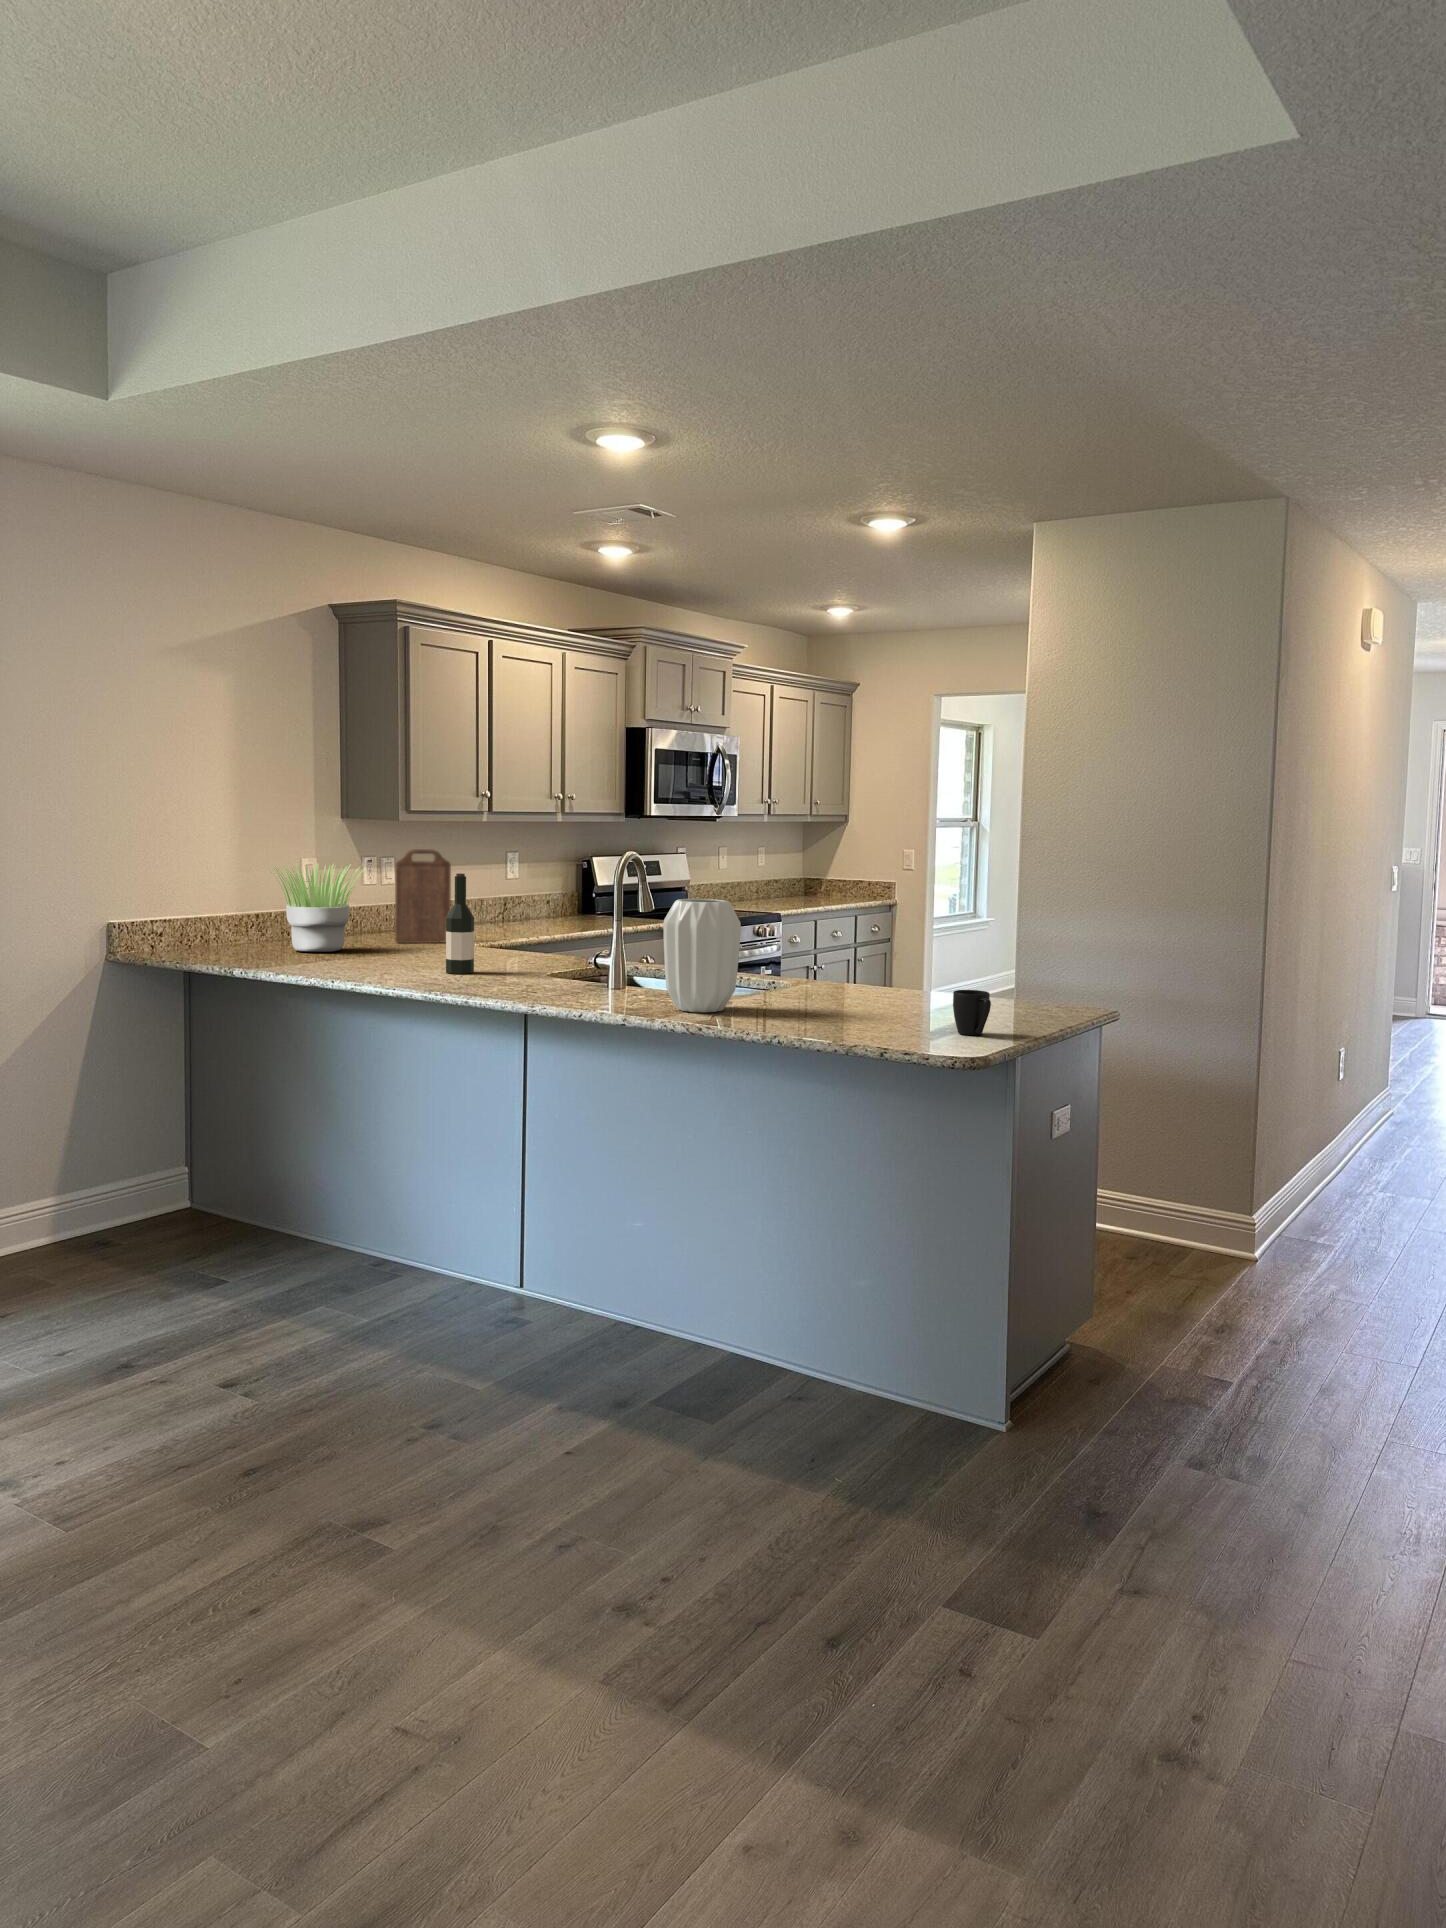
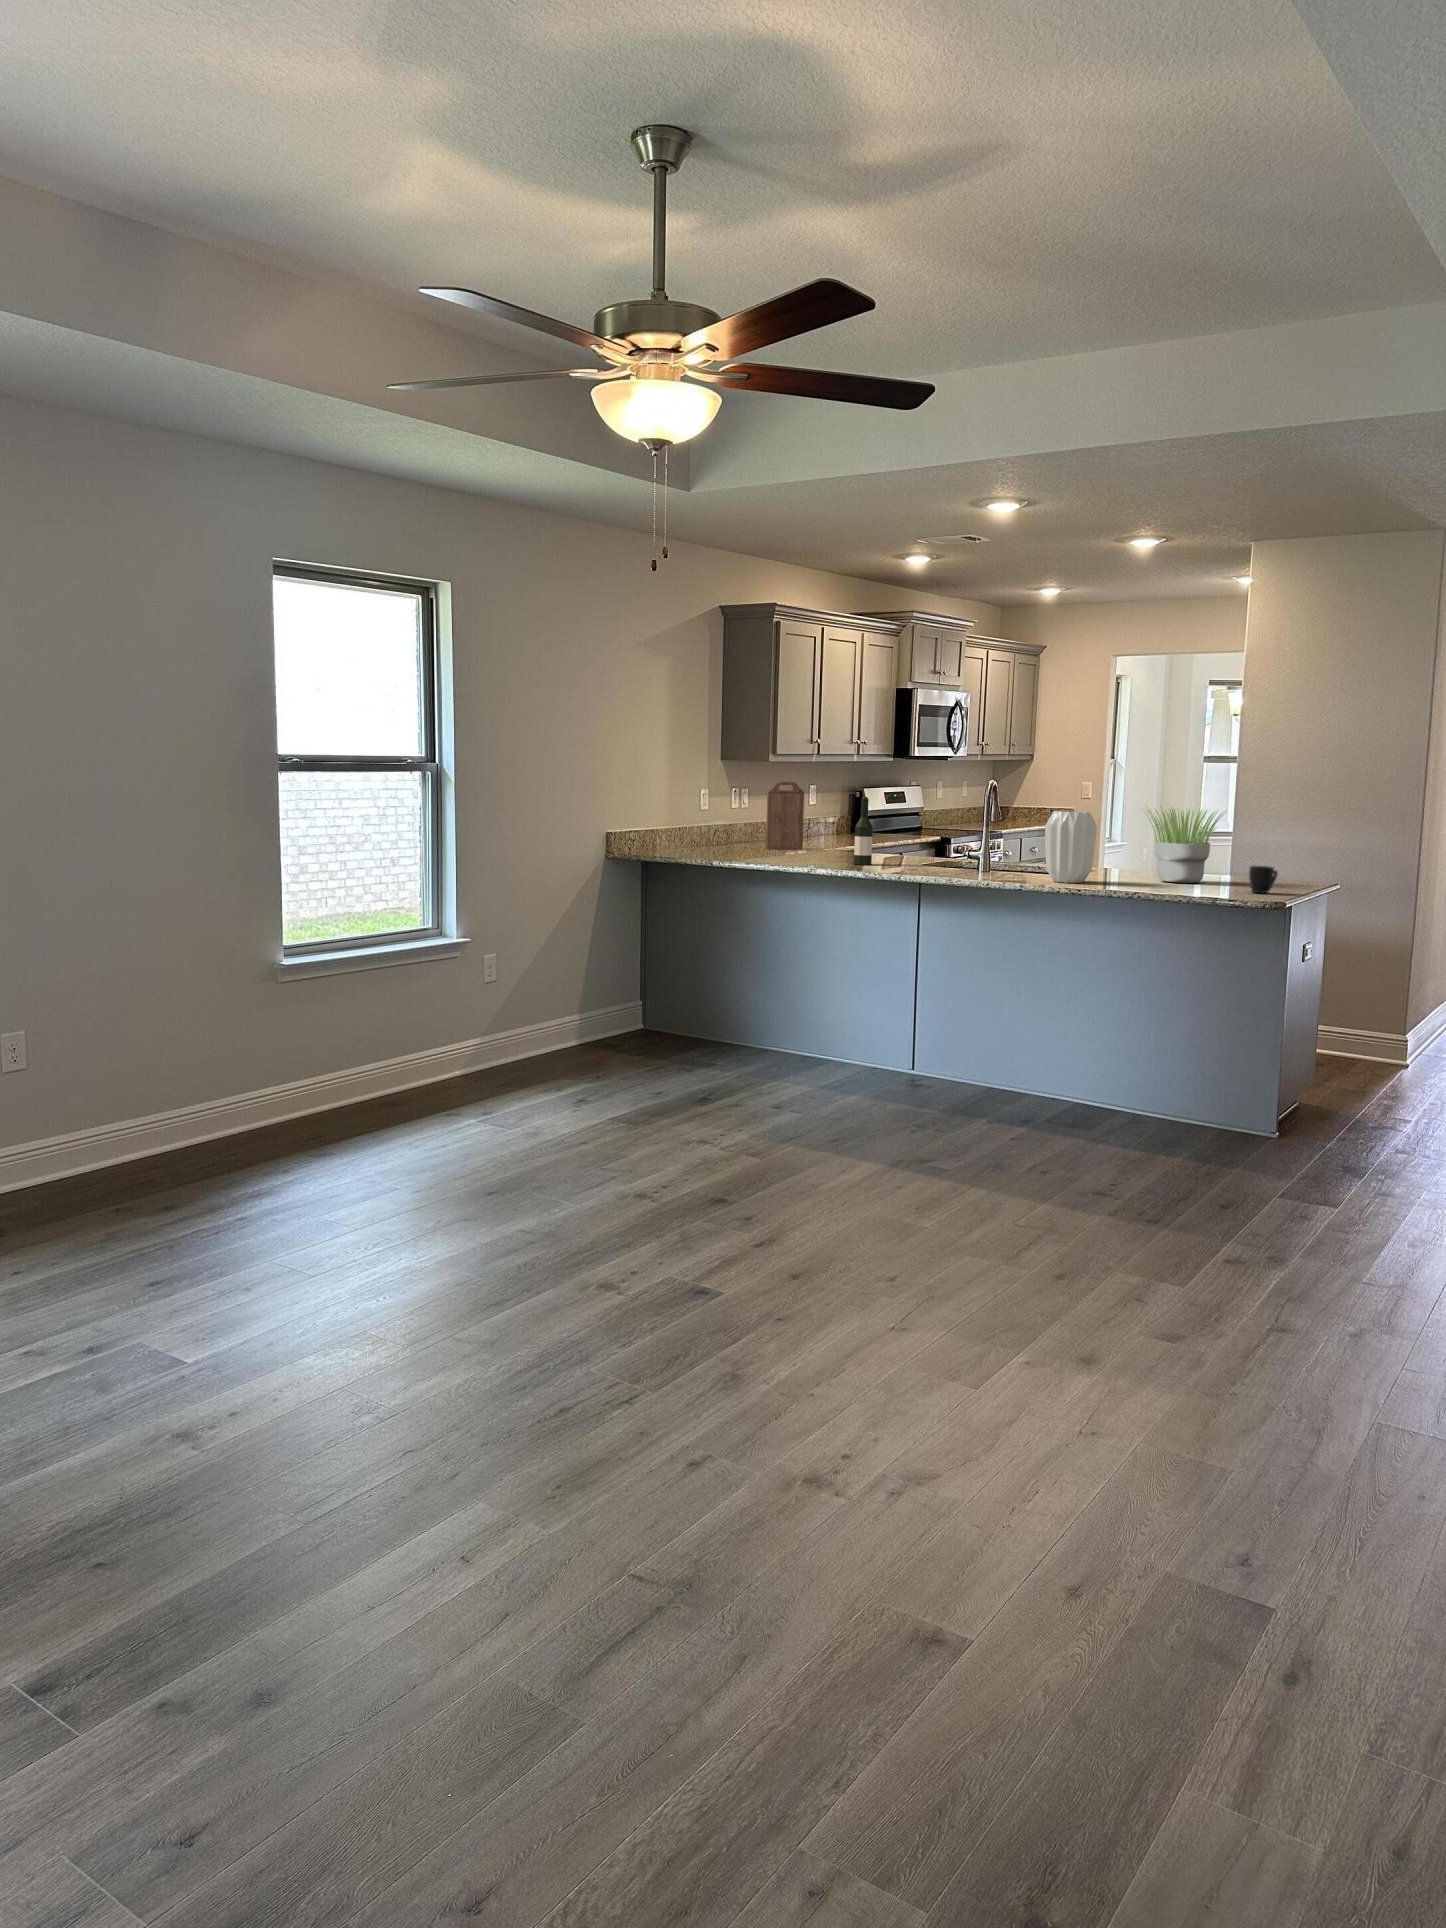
potted plant: present [268,864,364,952] -> present [1144,807,1224,883]

